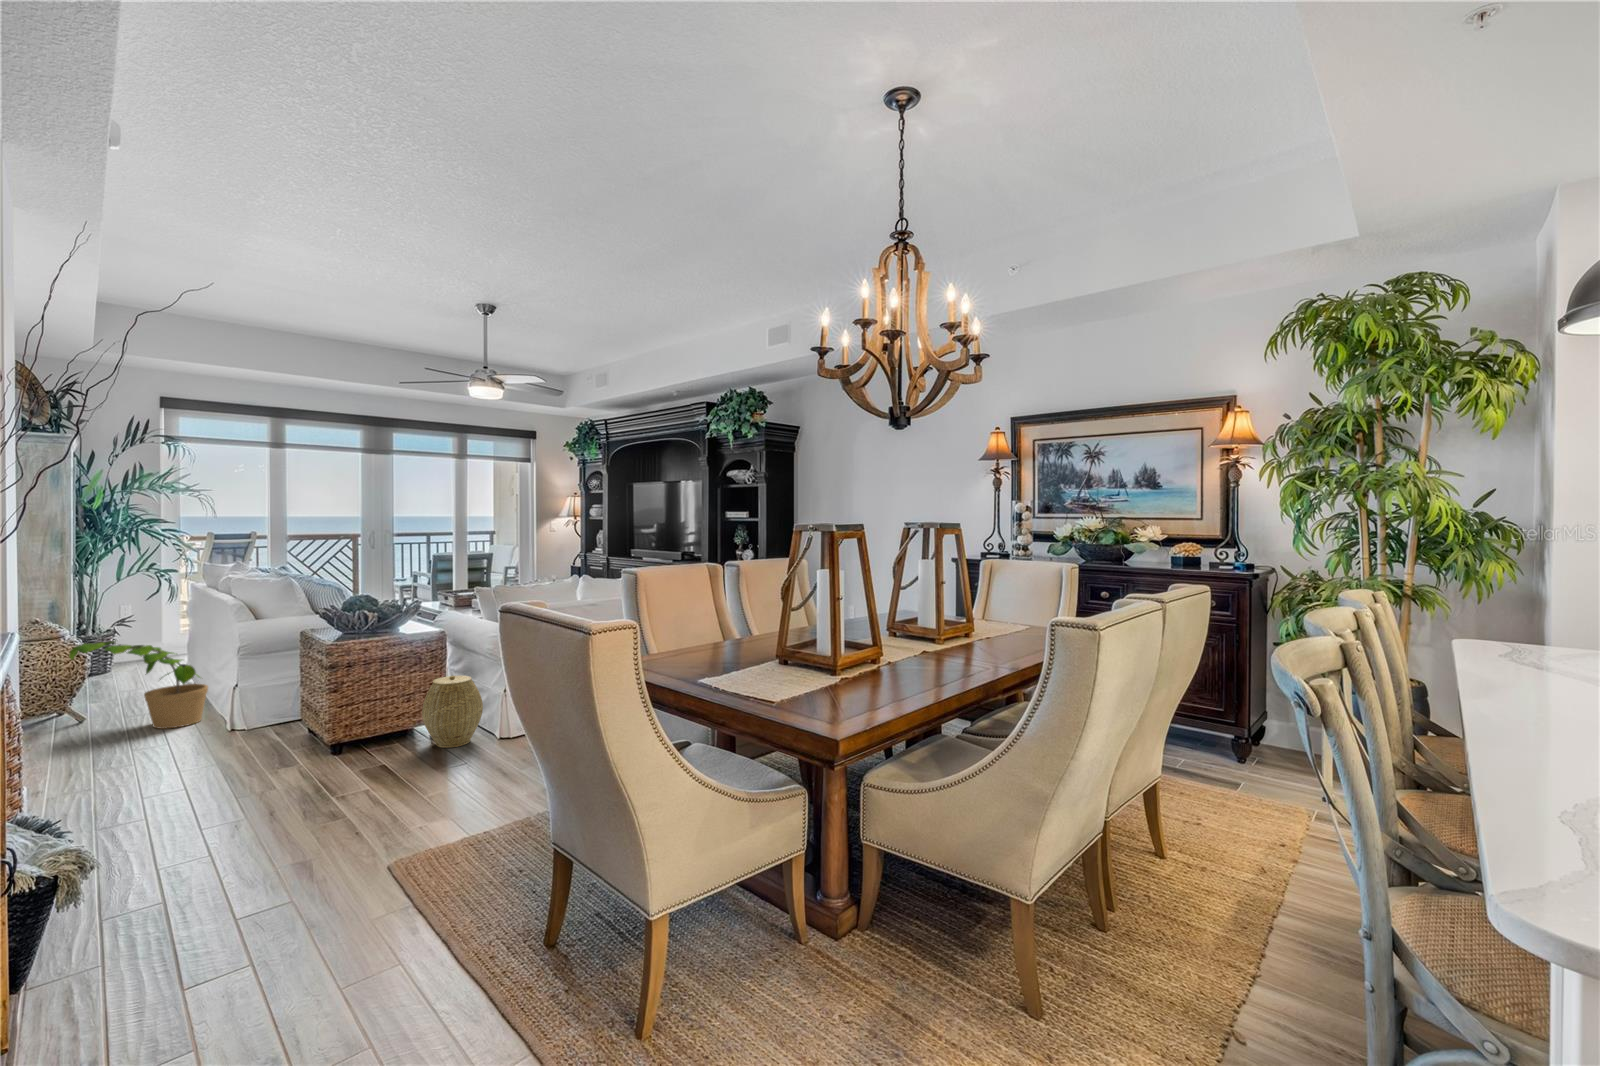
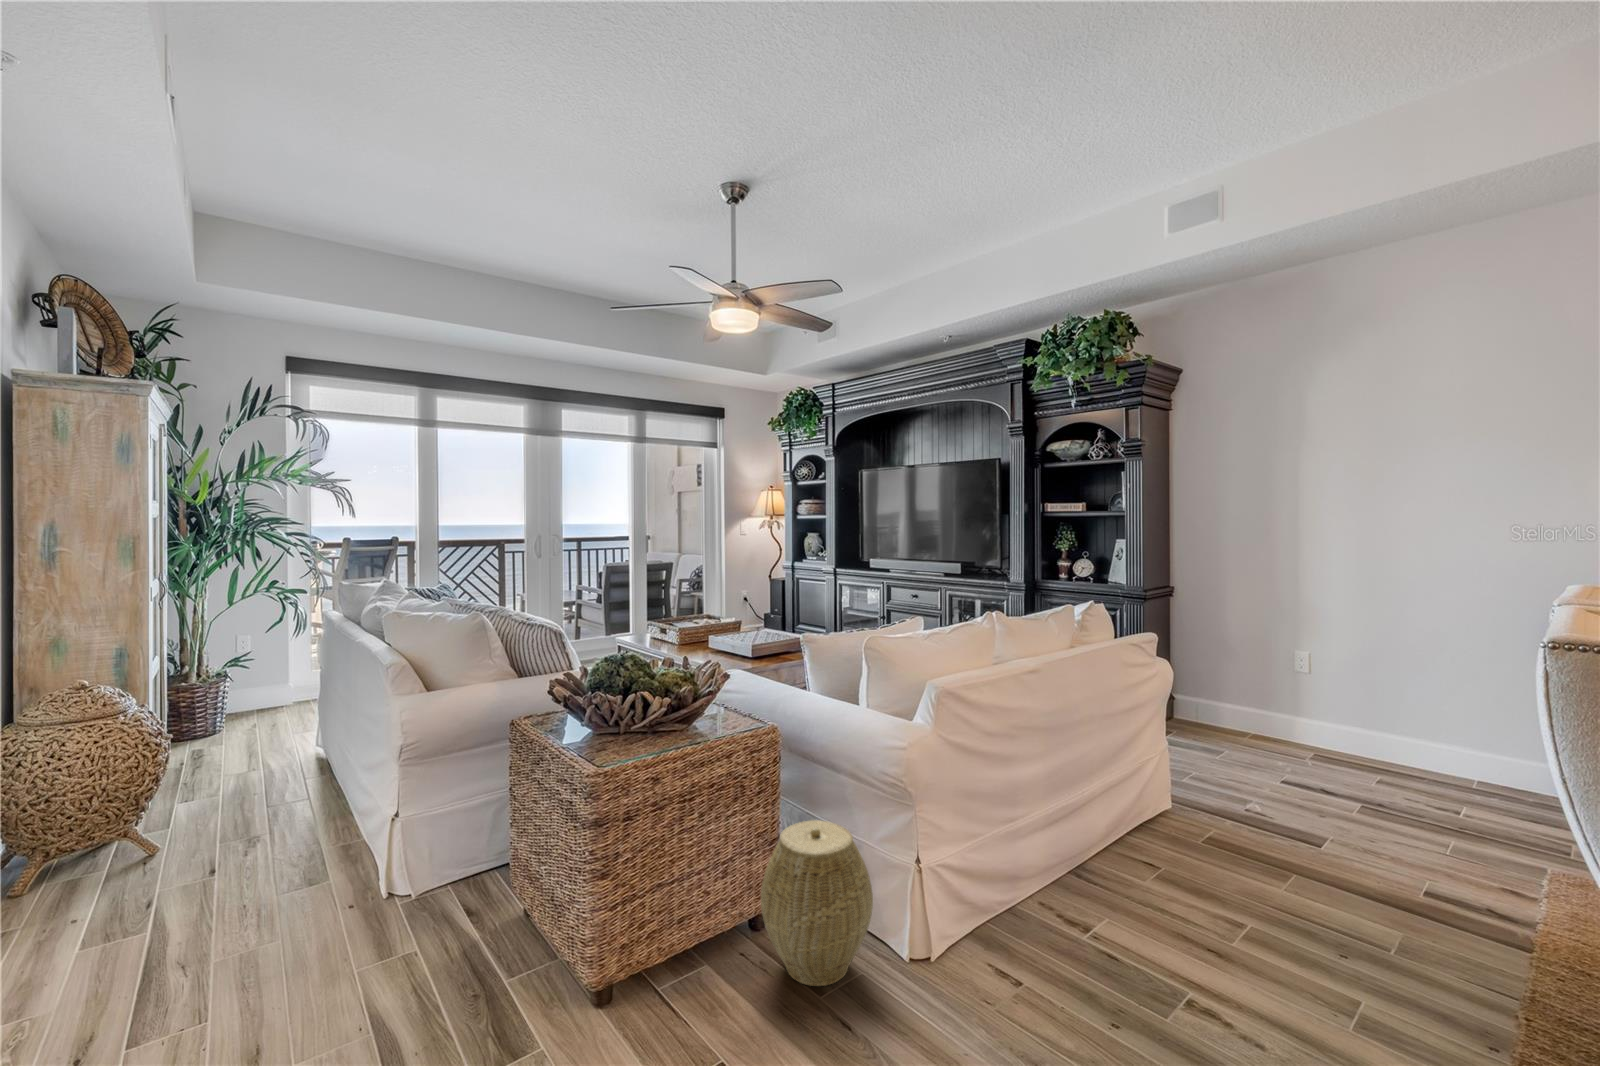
potted plant: present [69,641,208,729] -> none [108,731,348,886]

